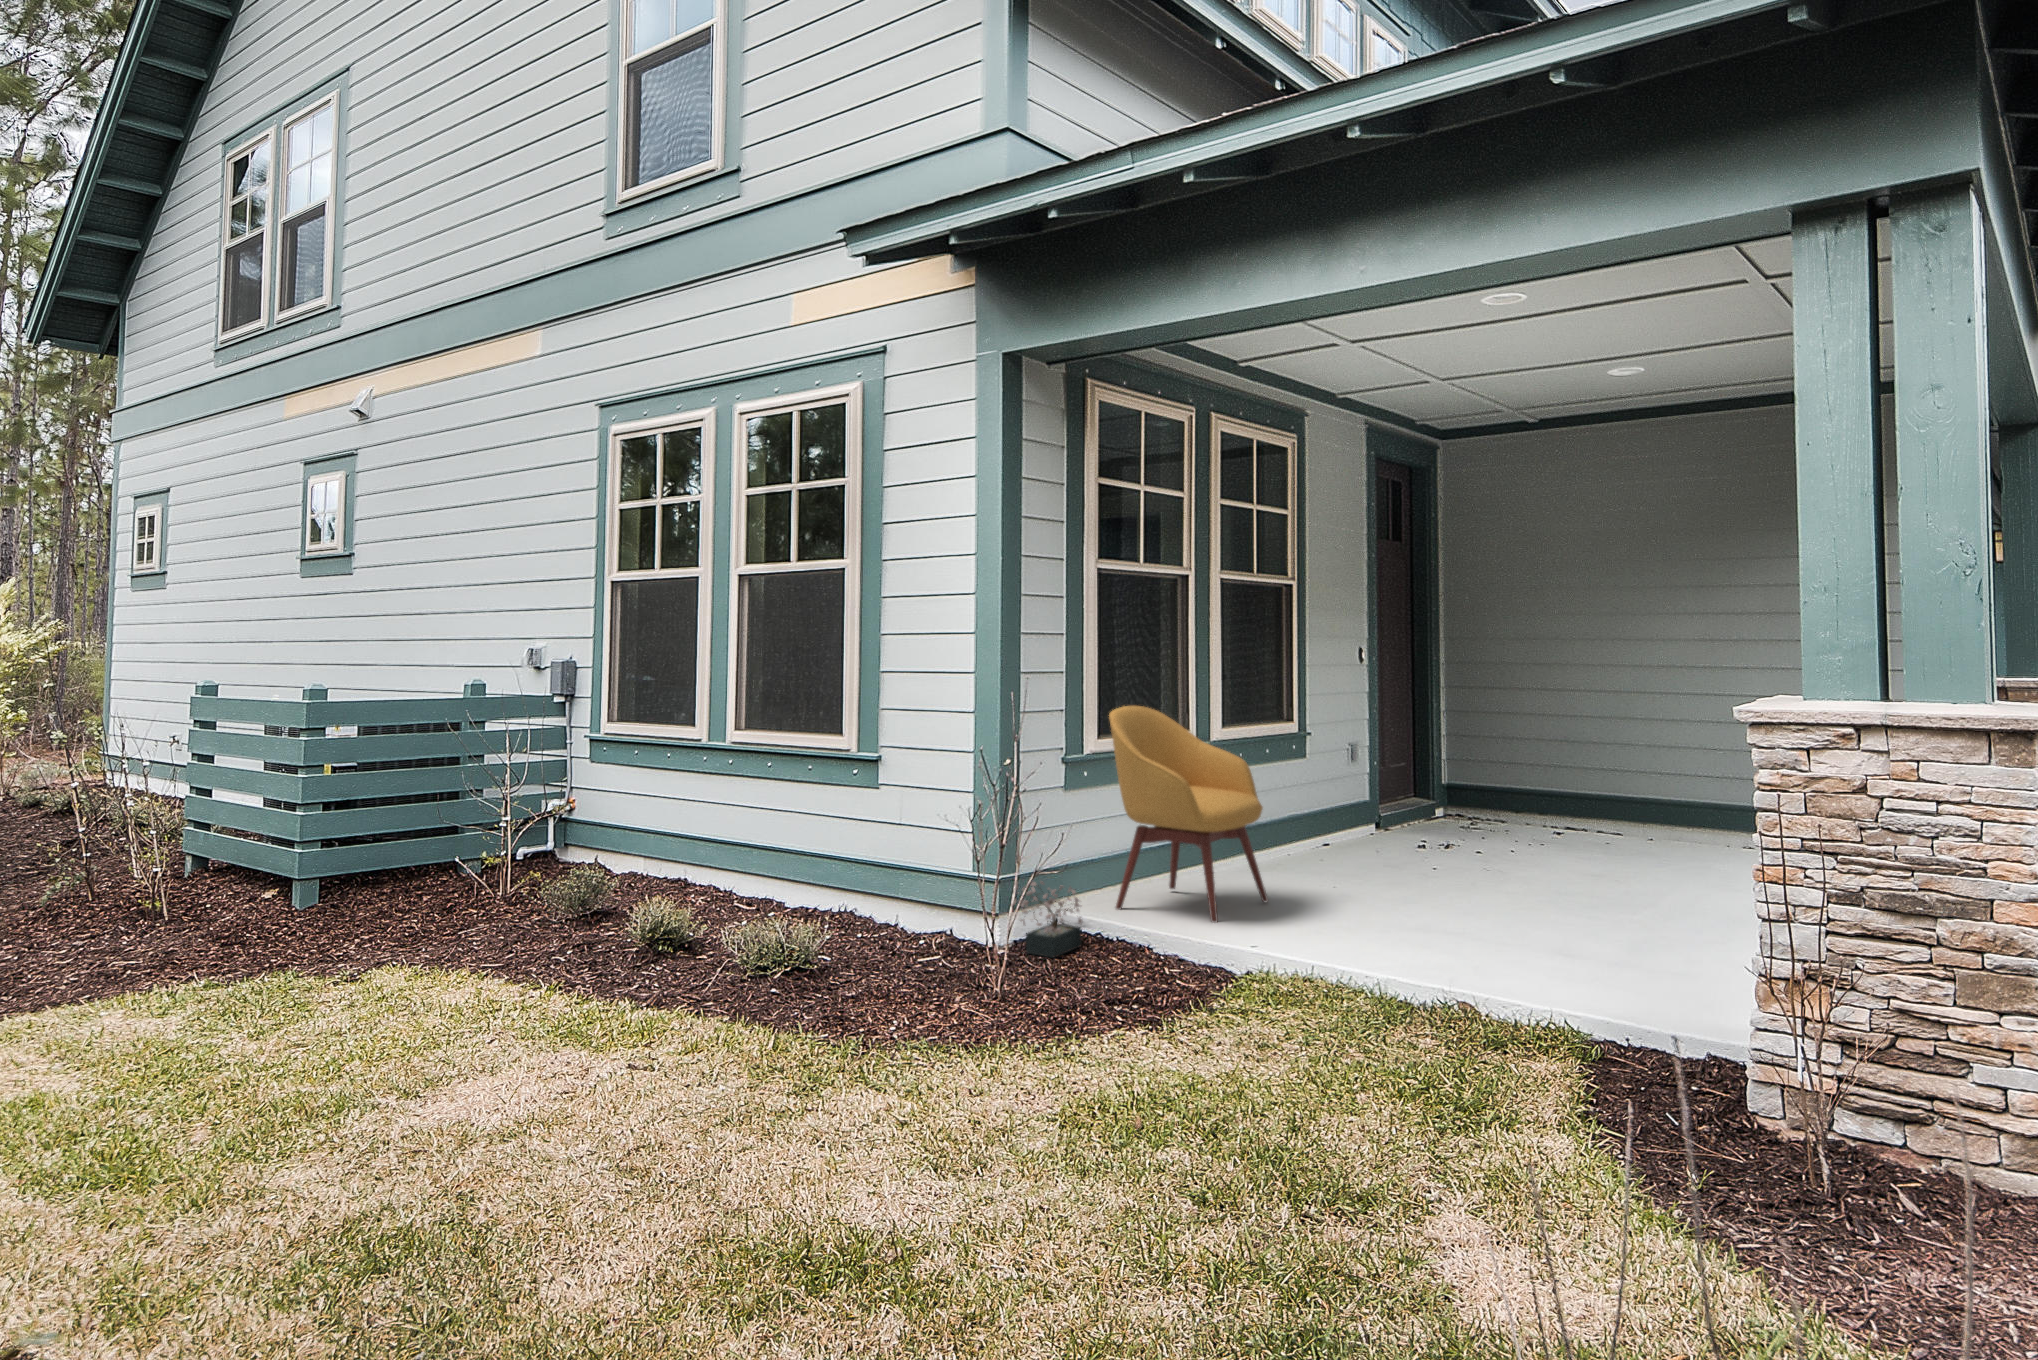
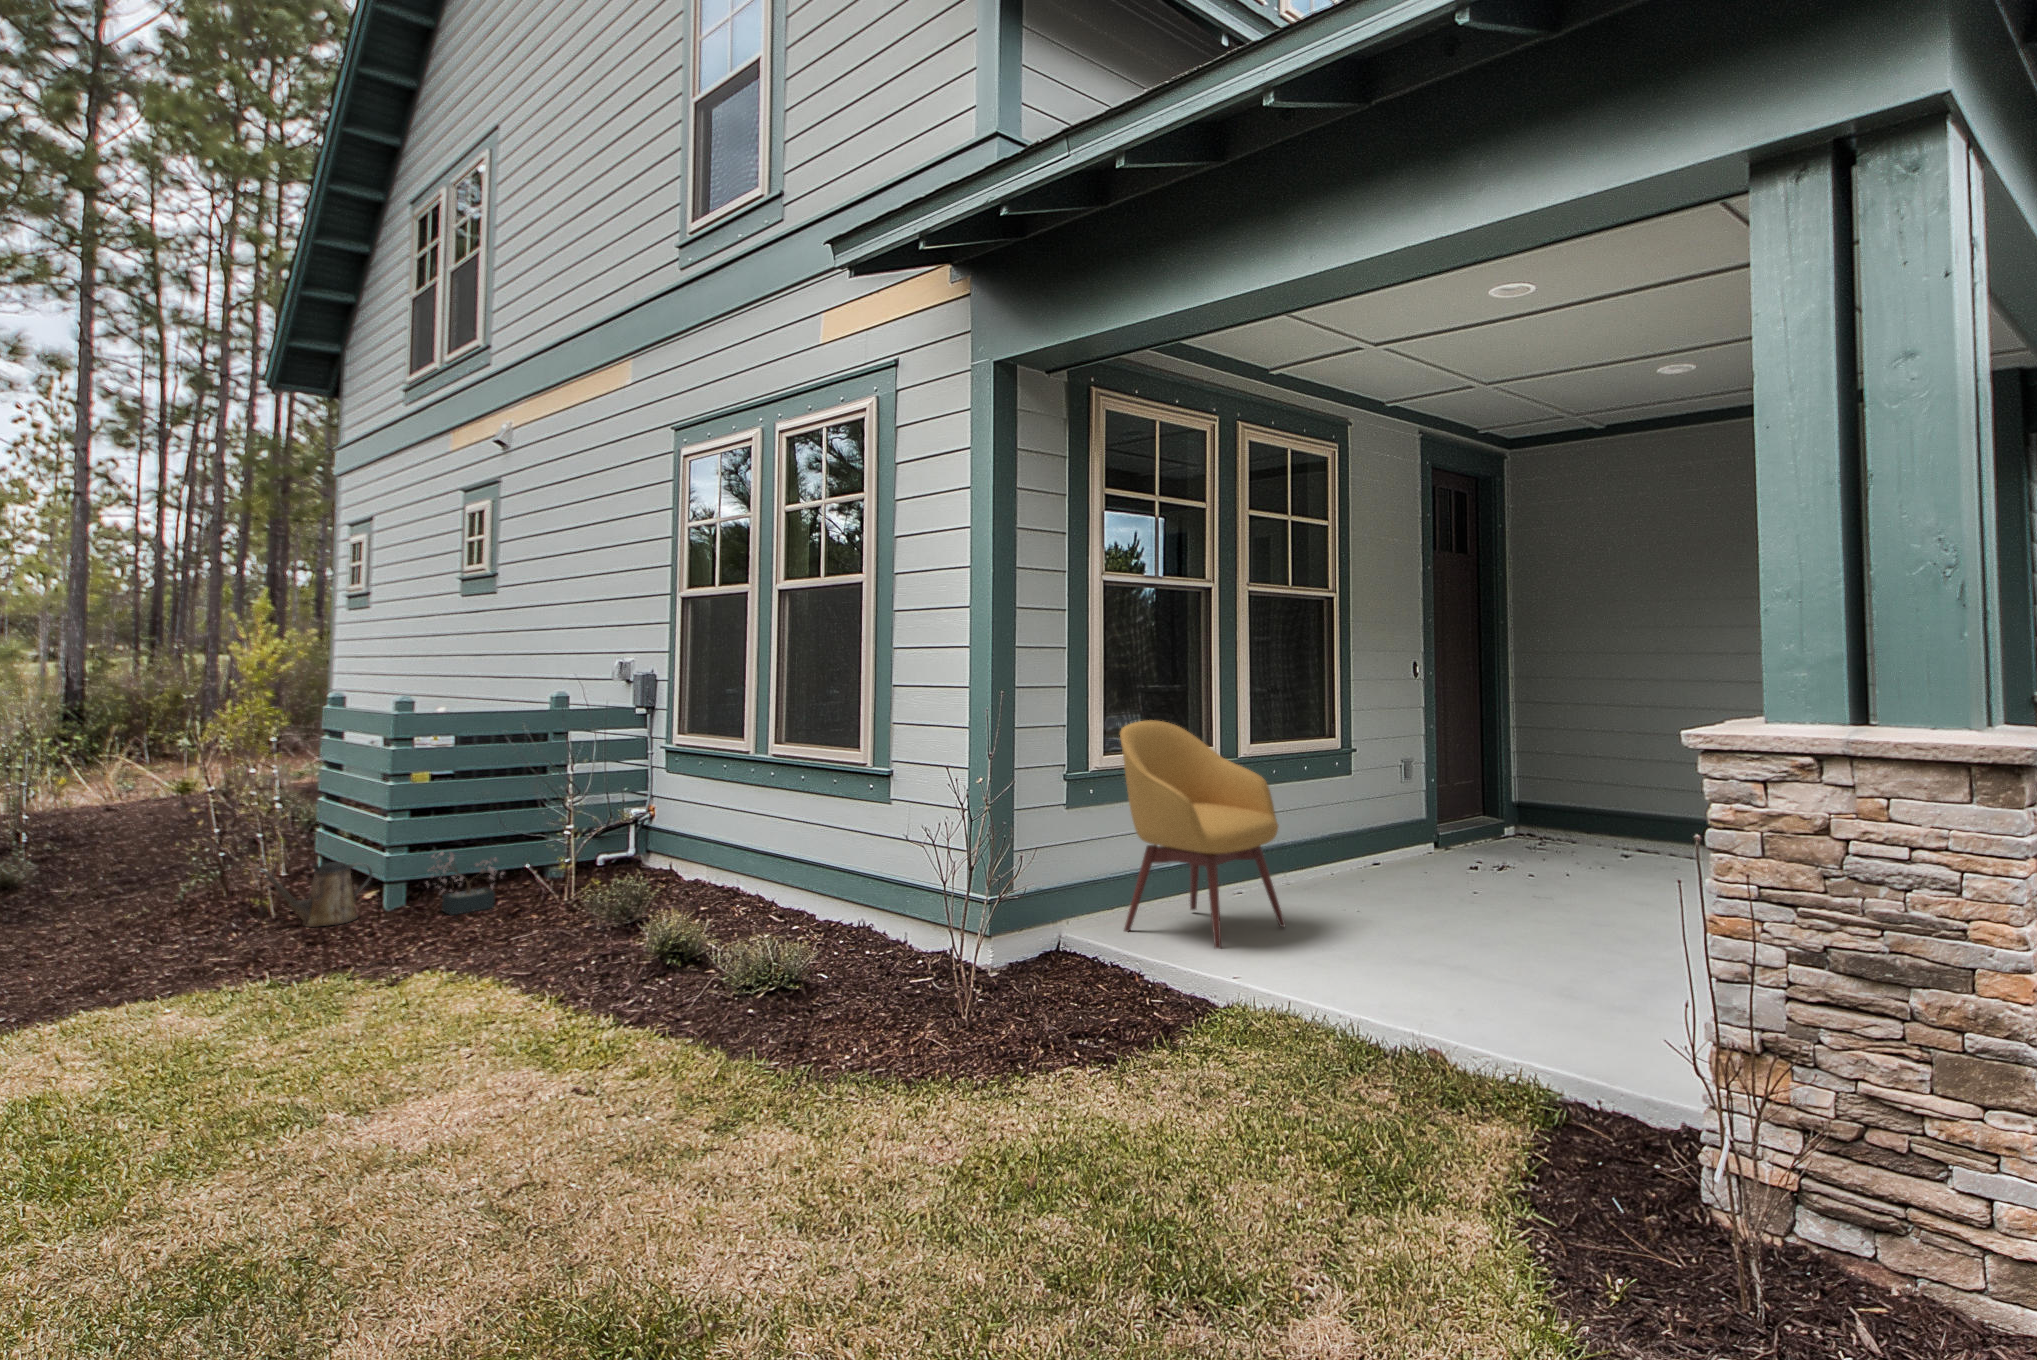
watering can: none [203,858,317,924] -> present [256,862,372,927]
decorative plant: present [1013,882,1082,958] -> present [426,852,503,915]

